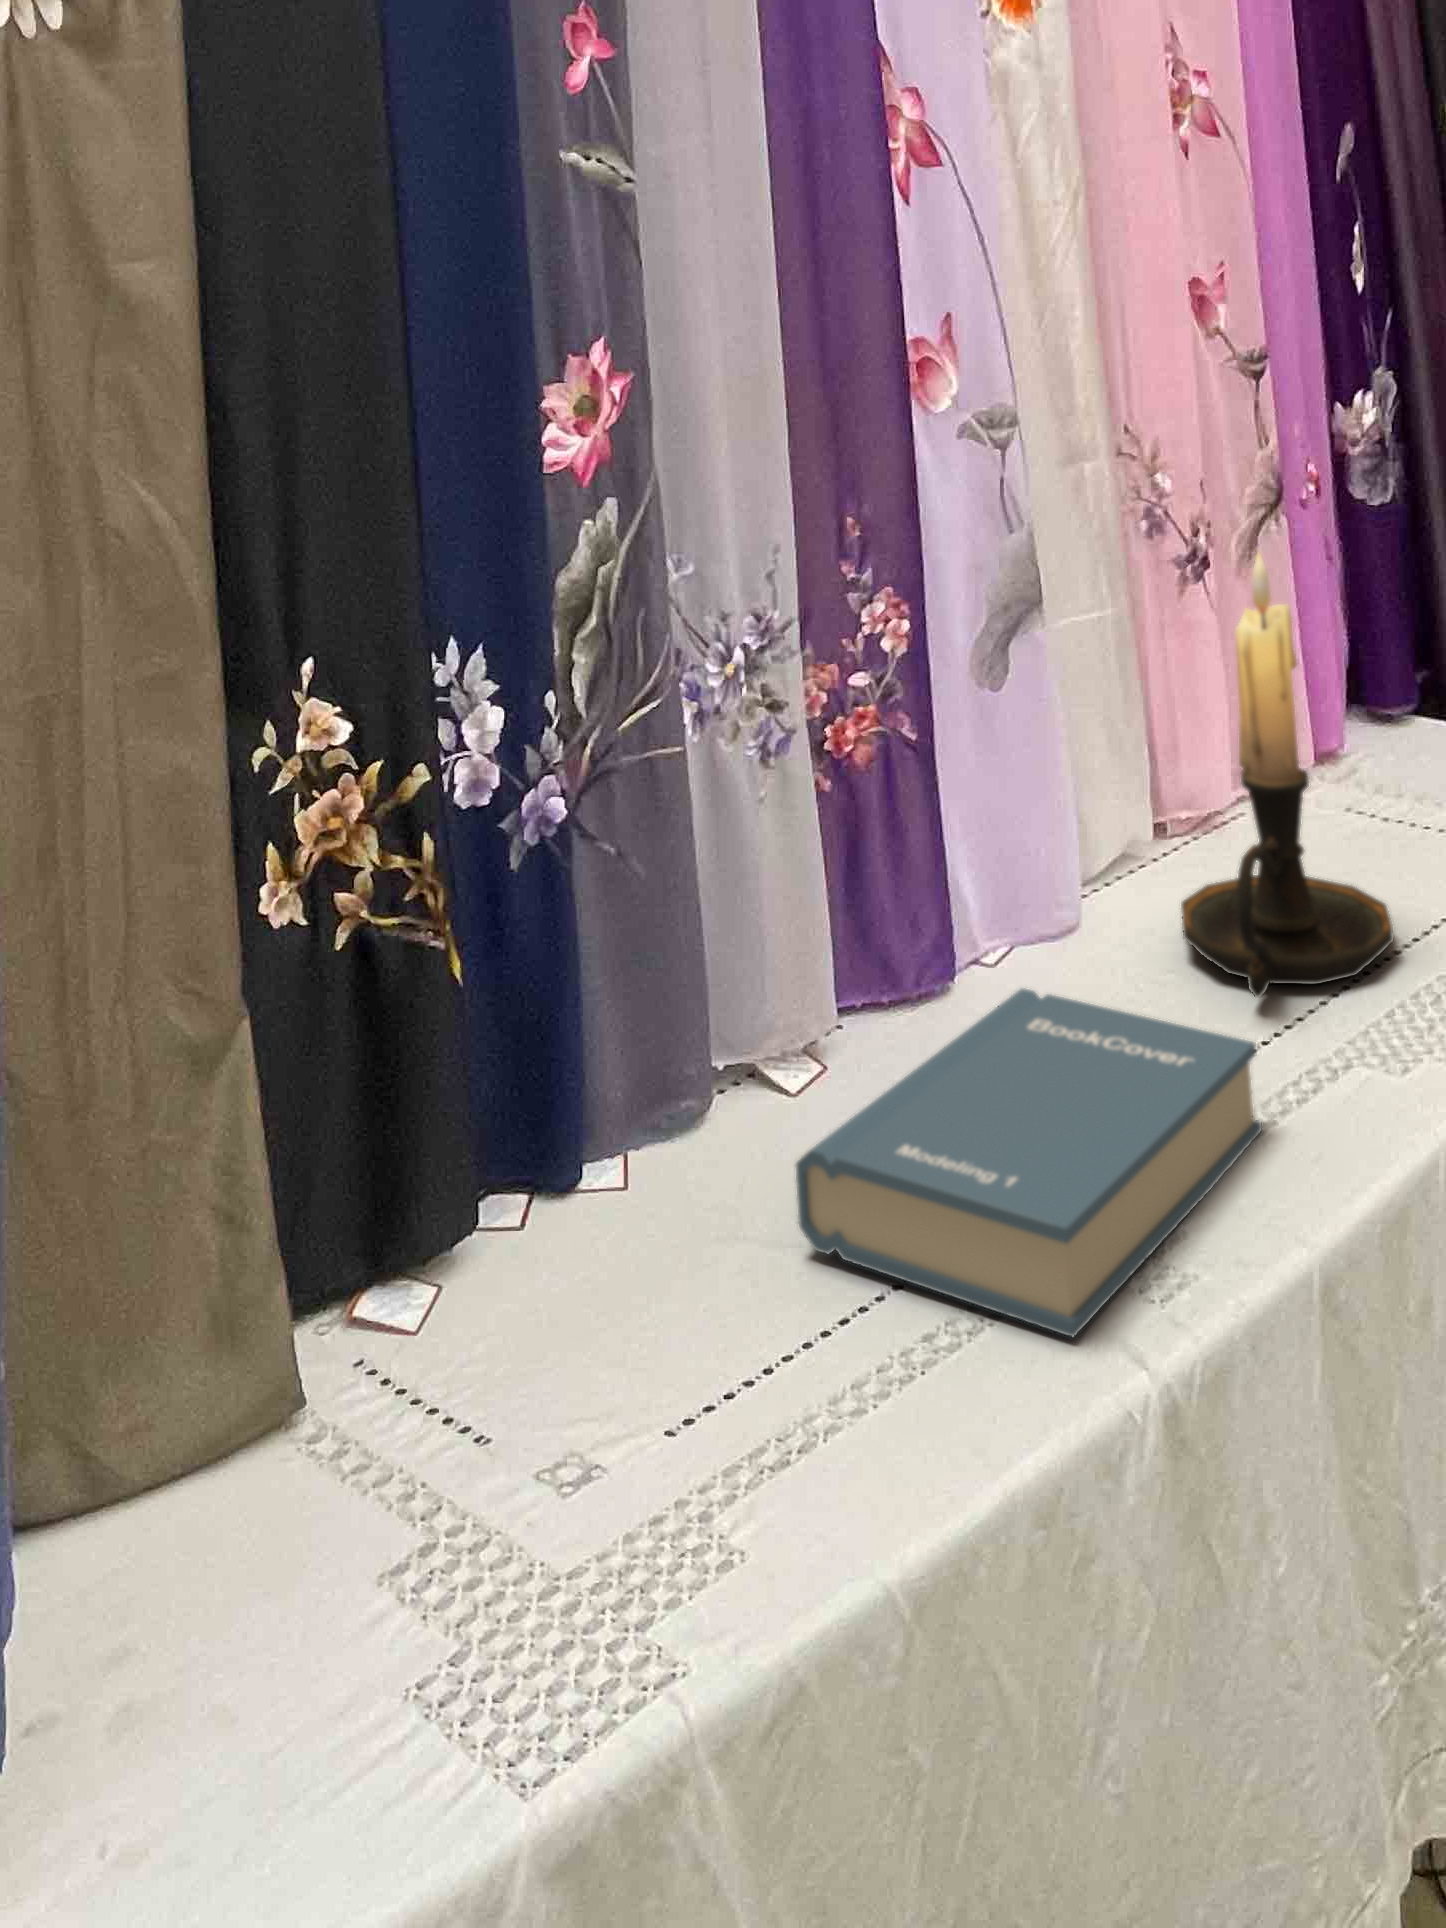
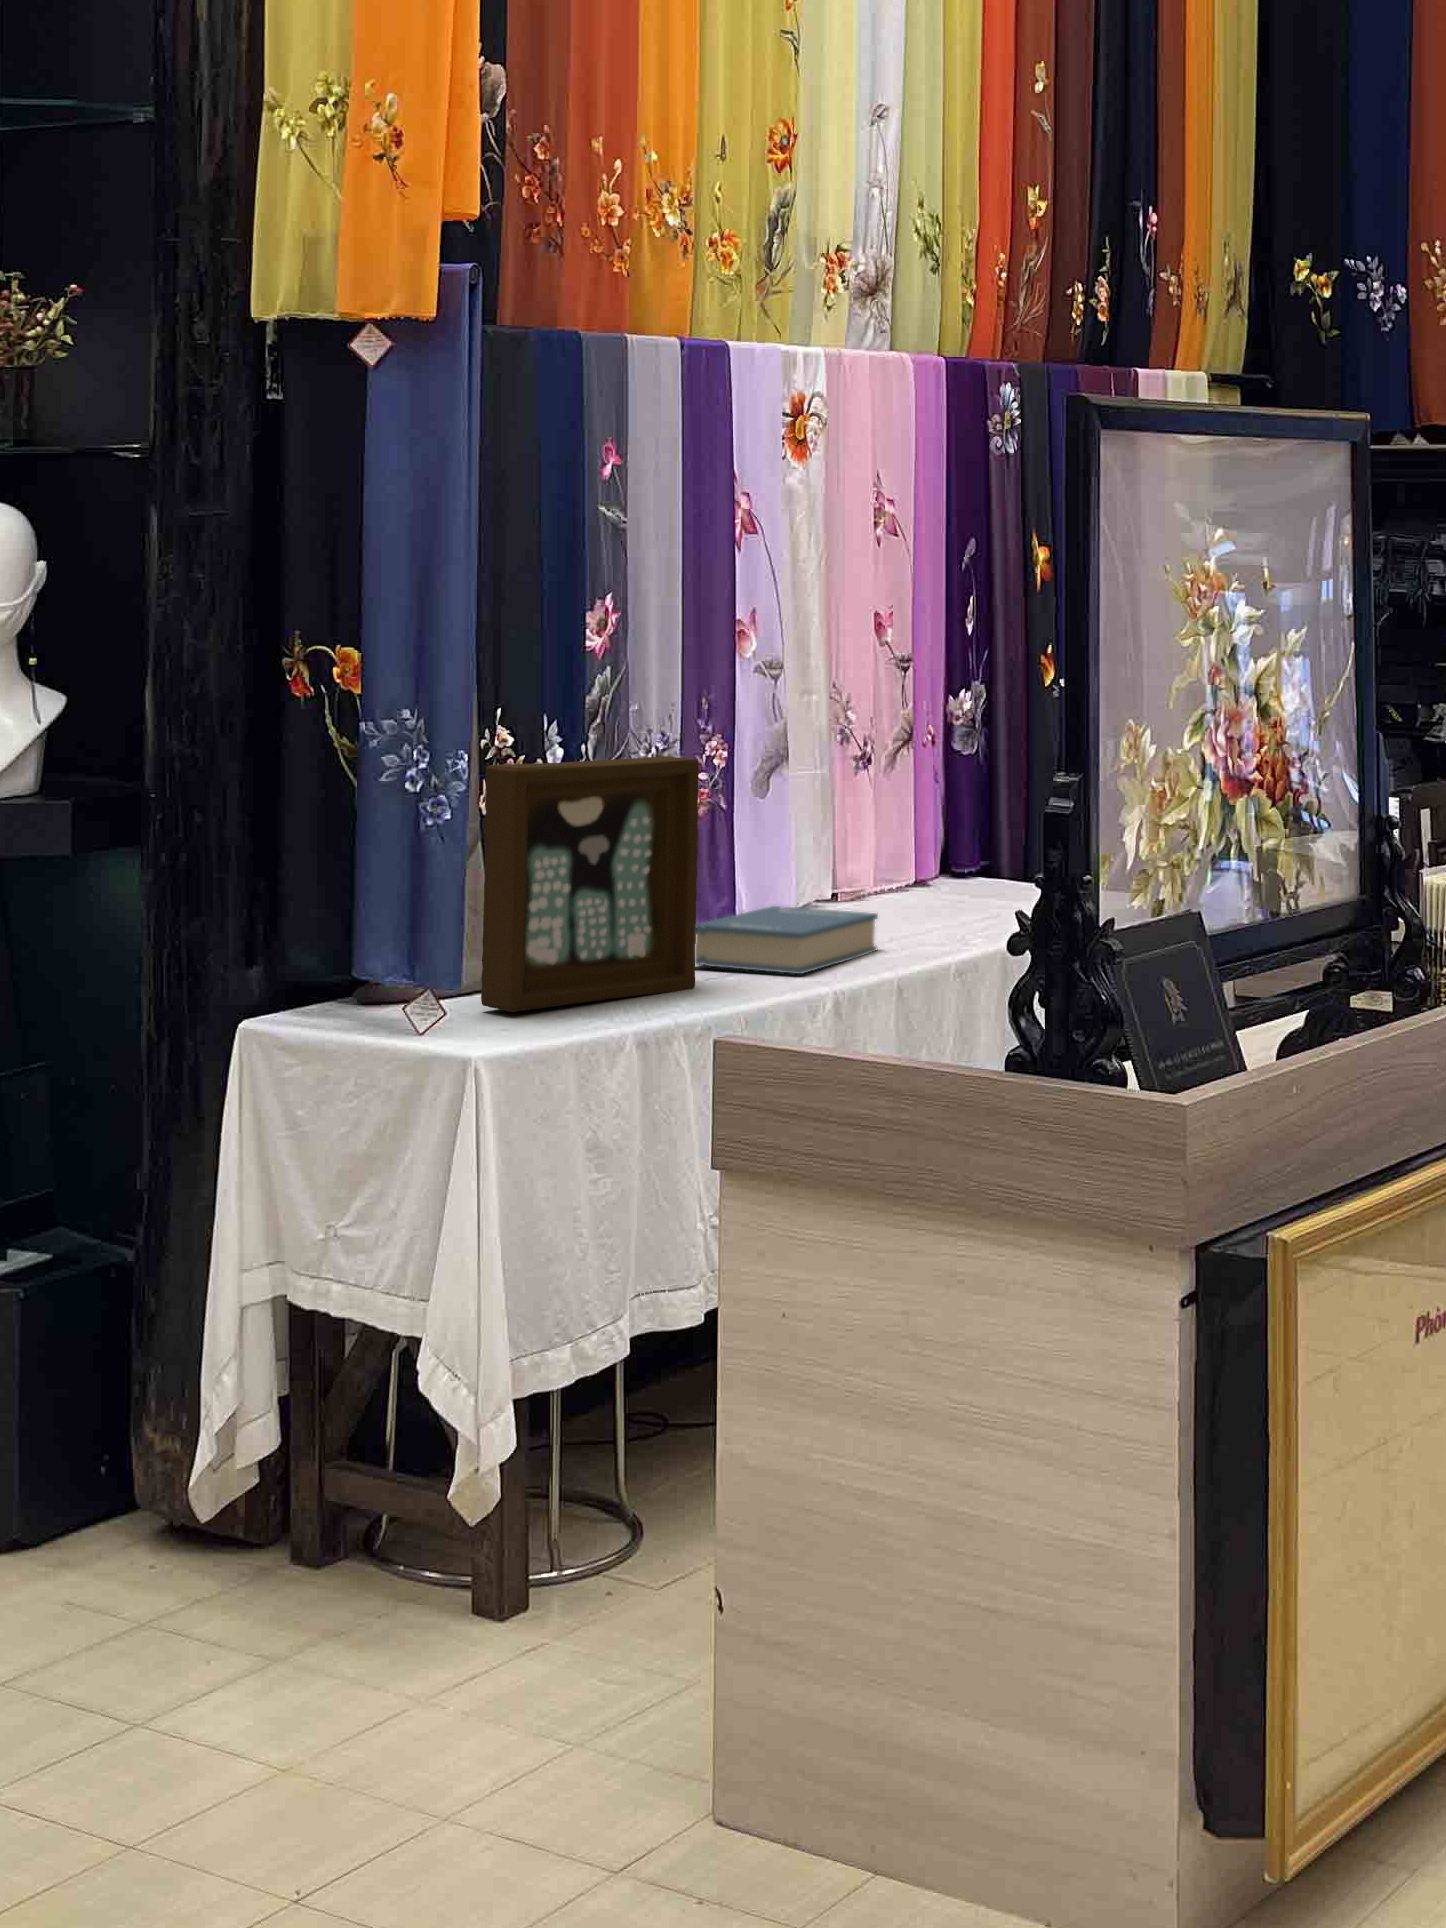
candle holder: present [1181,554,1394,997] -> none [845,731,945,928]
picture frame: none [133,786,790,1703] -> present [481,756,699,1012]

